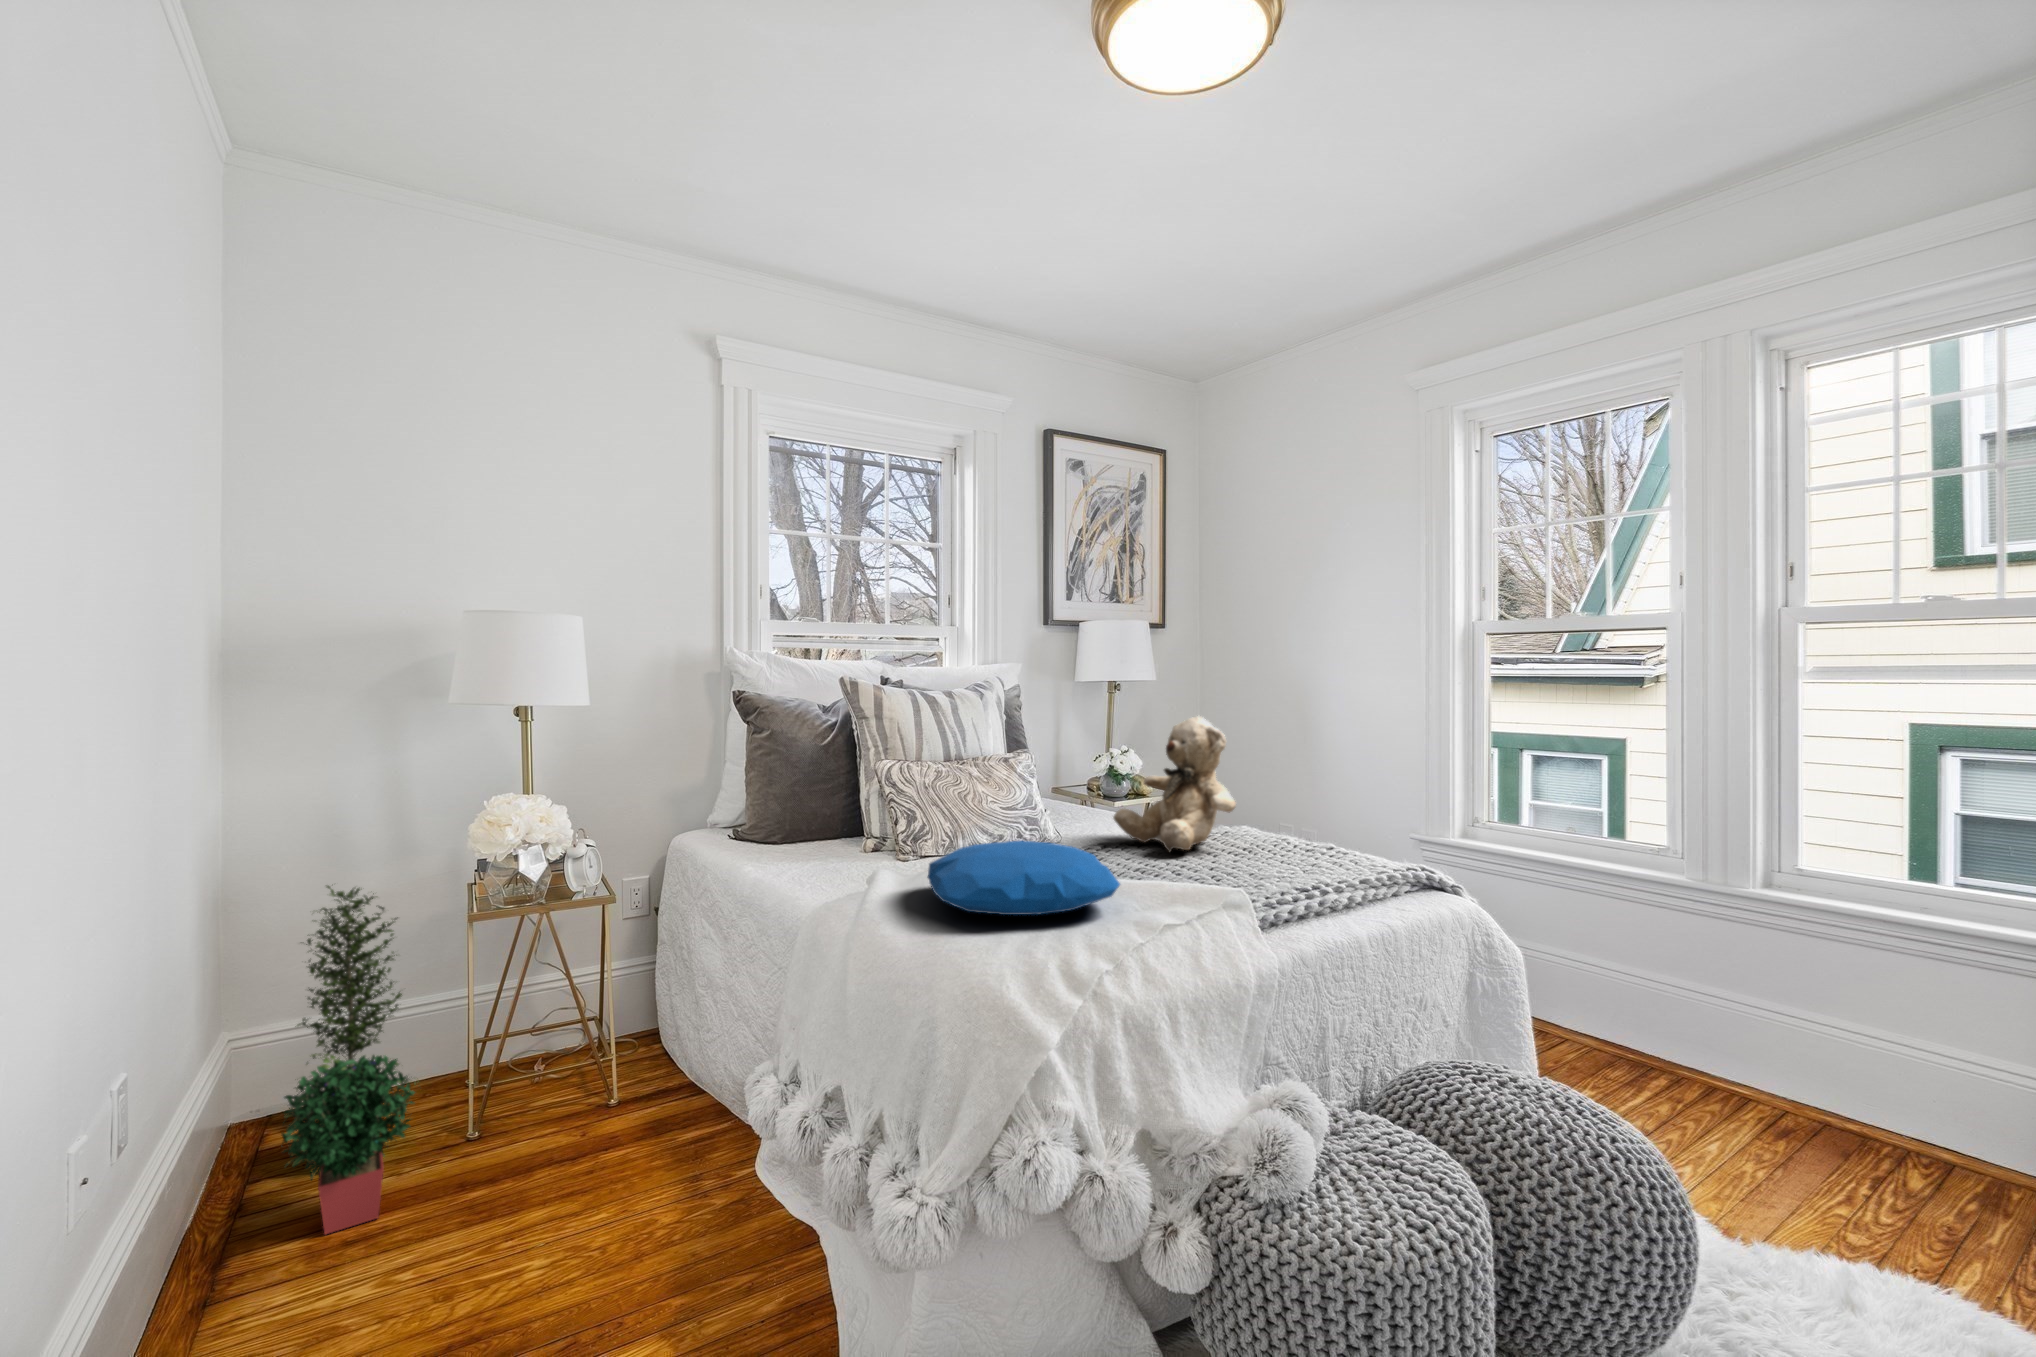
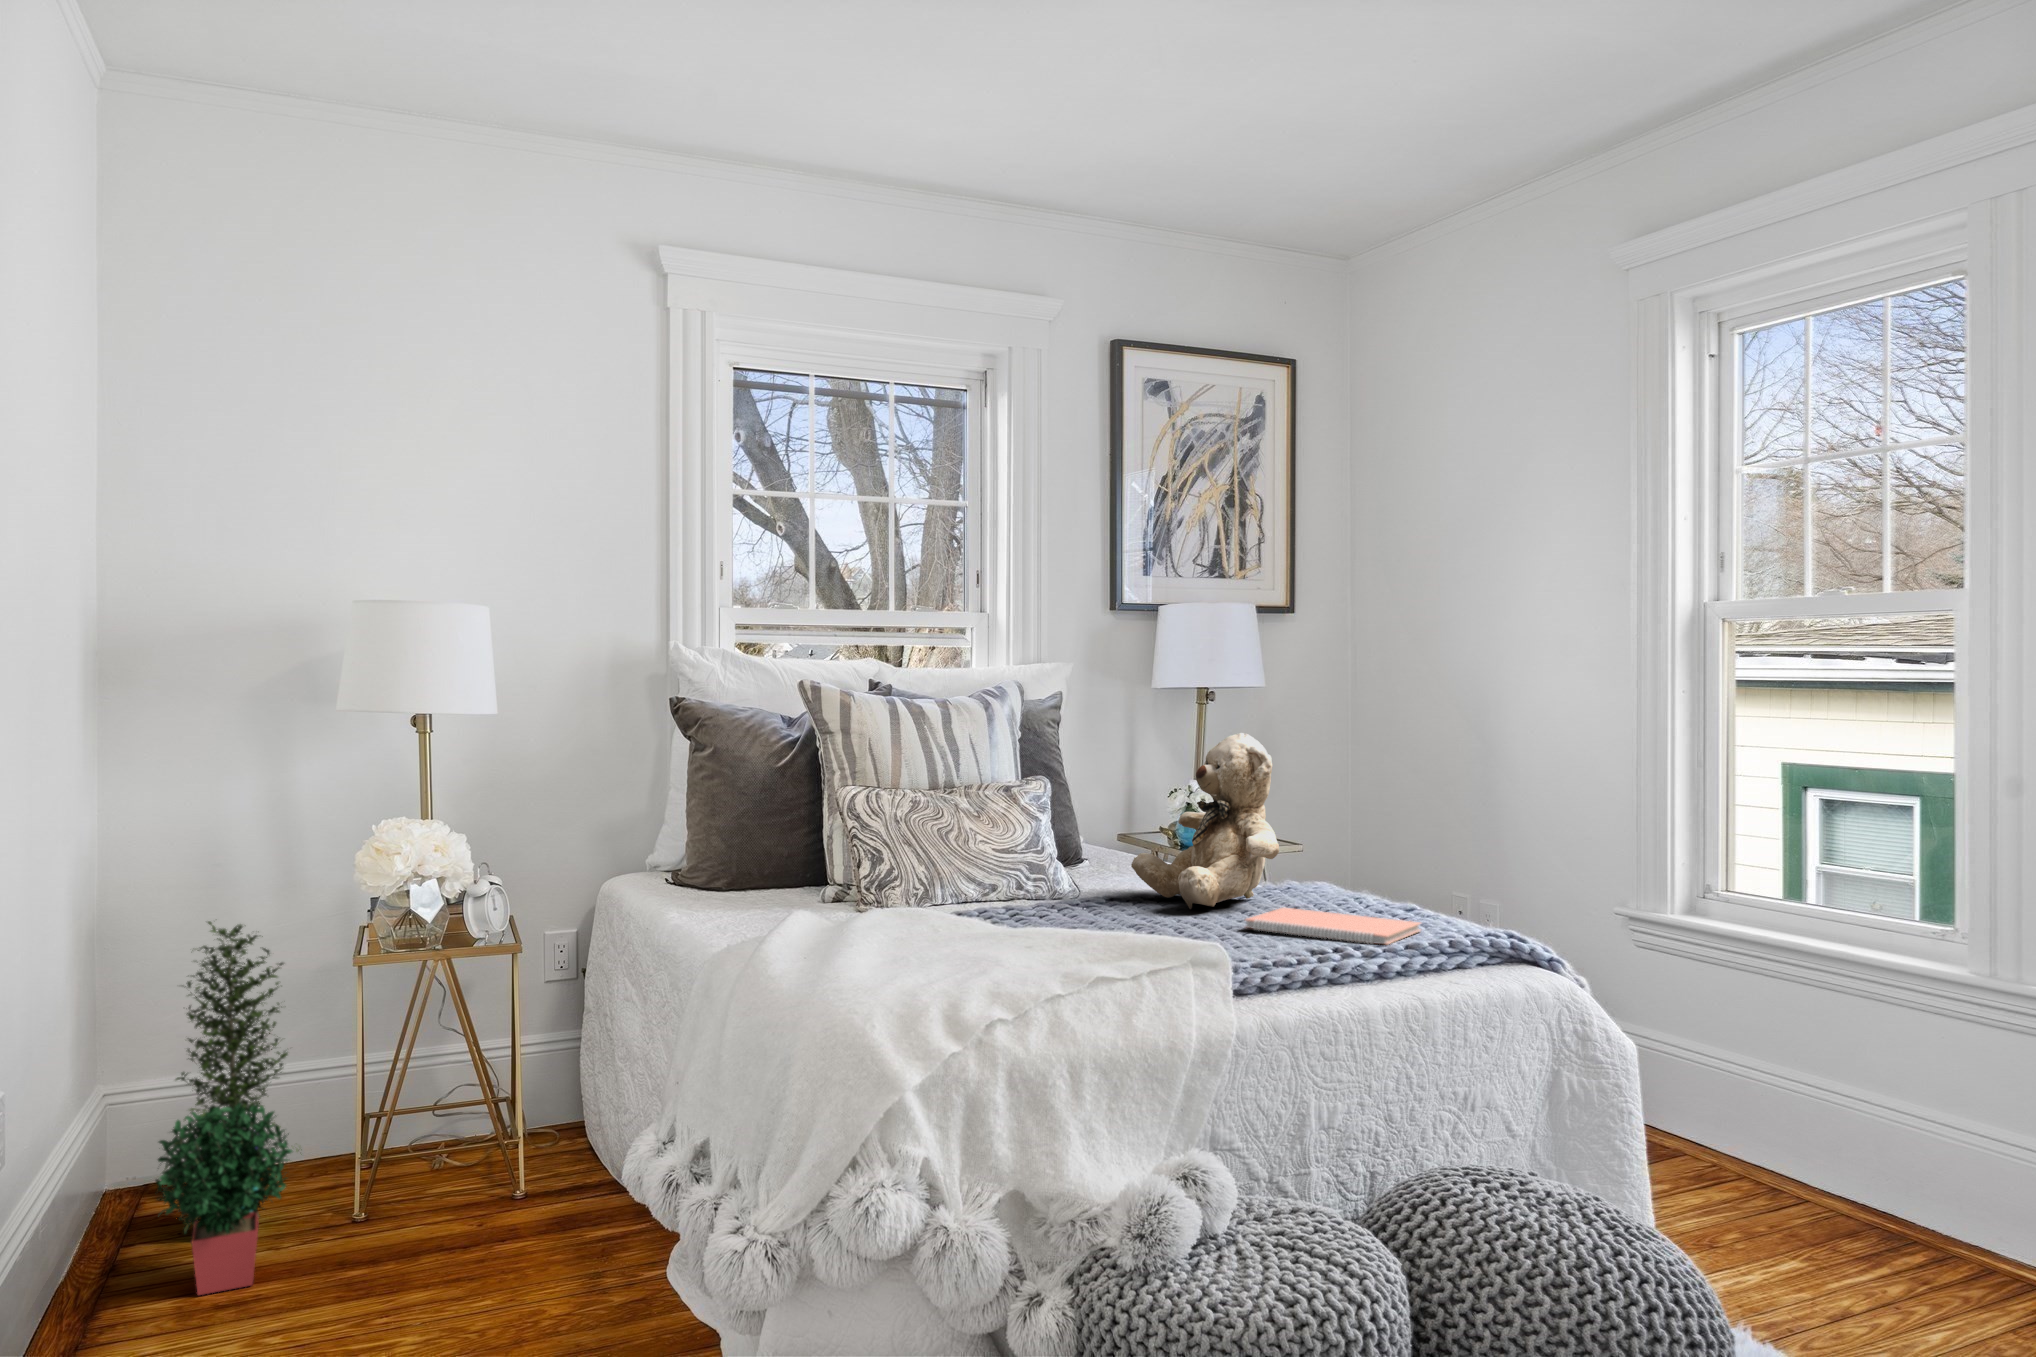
pillow: present [928,841,1120,915] -> none [834,879,1057,959]
notebook: none [1234,851,1367,883] -> present [1245,907,1420,945]

